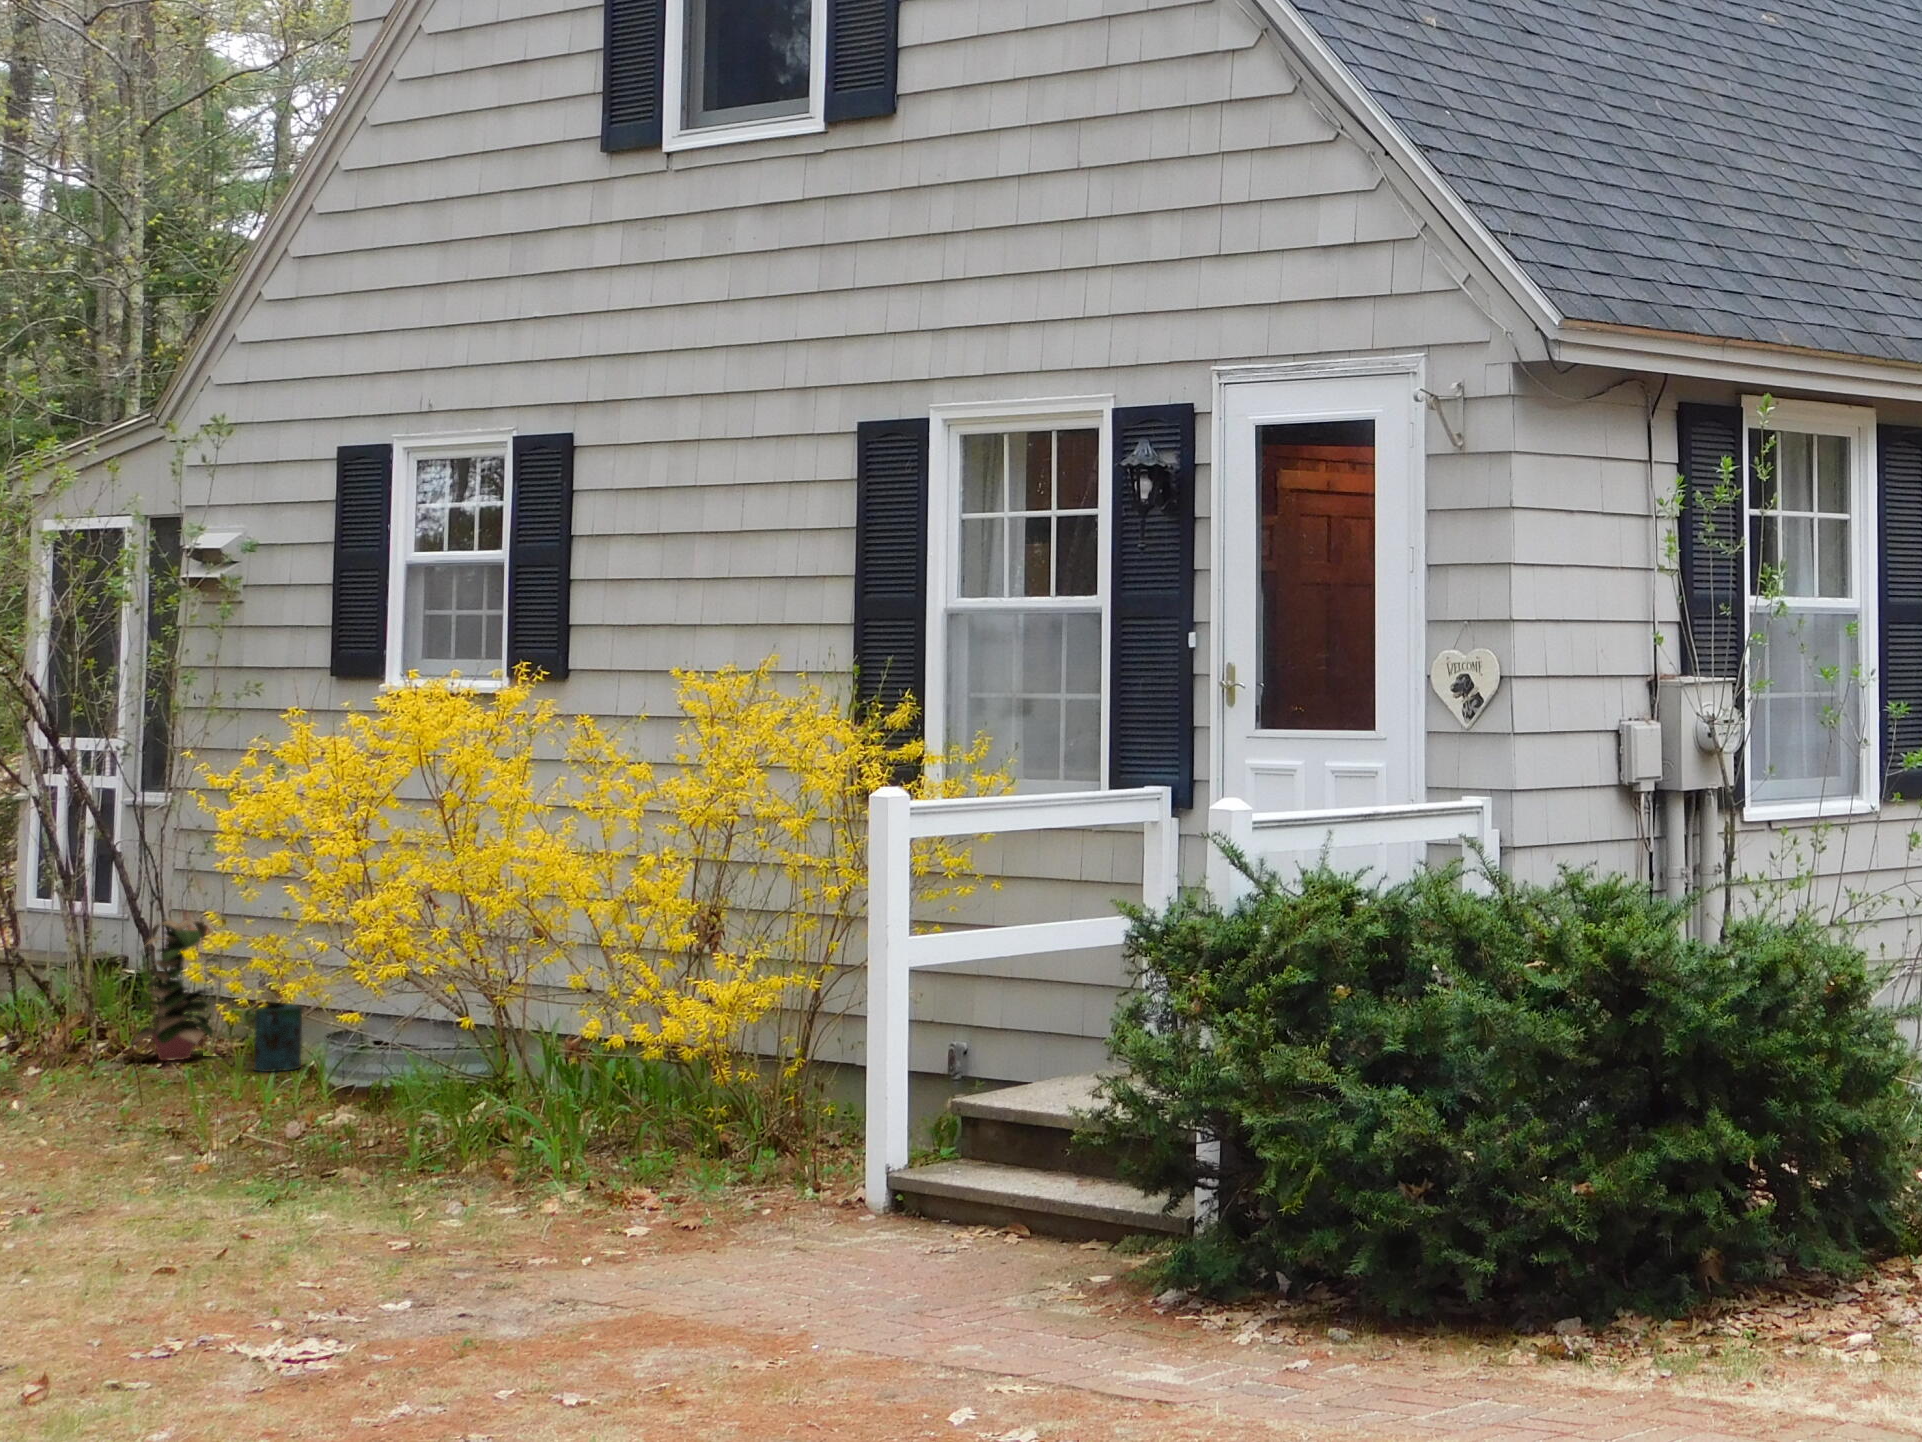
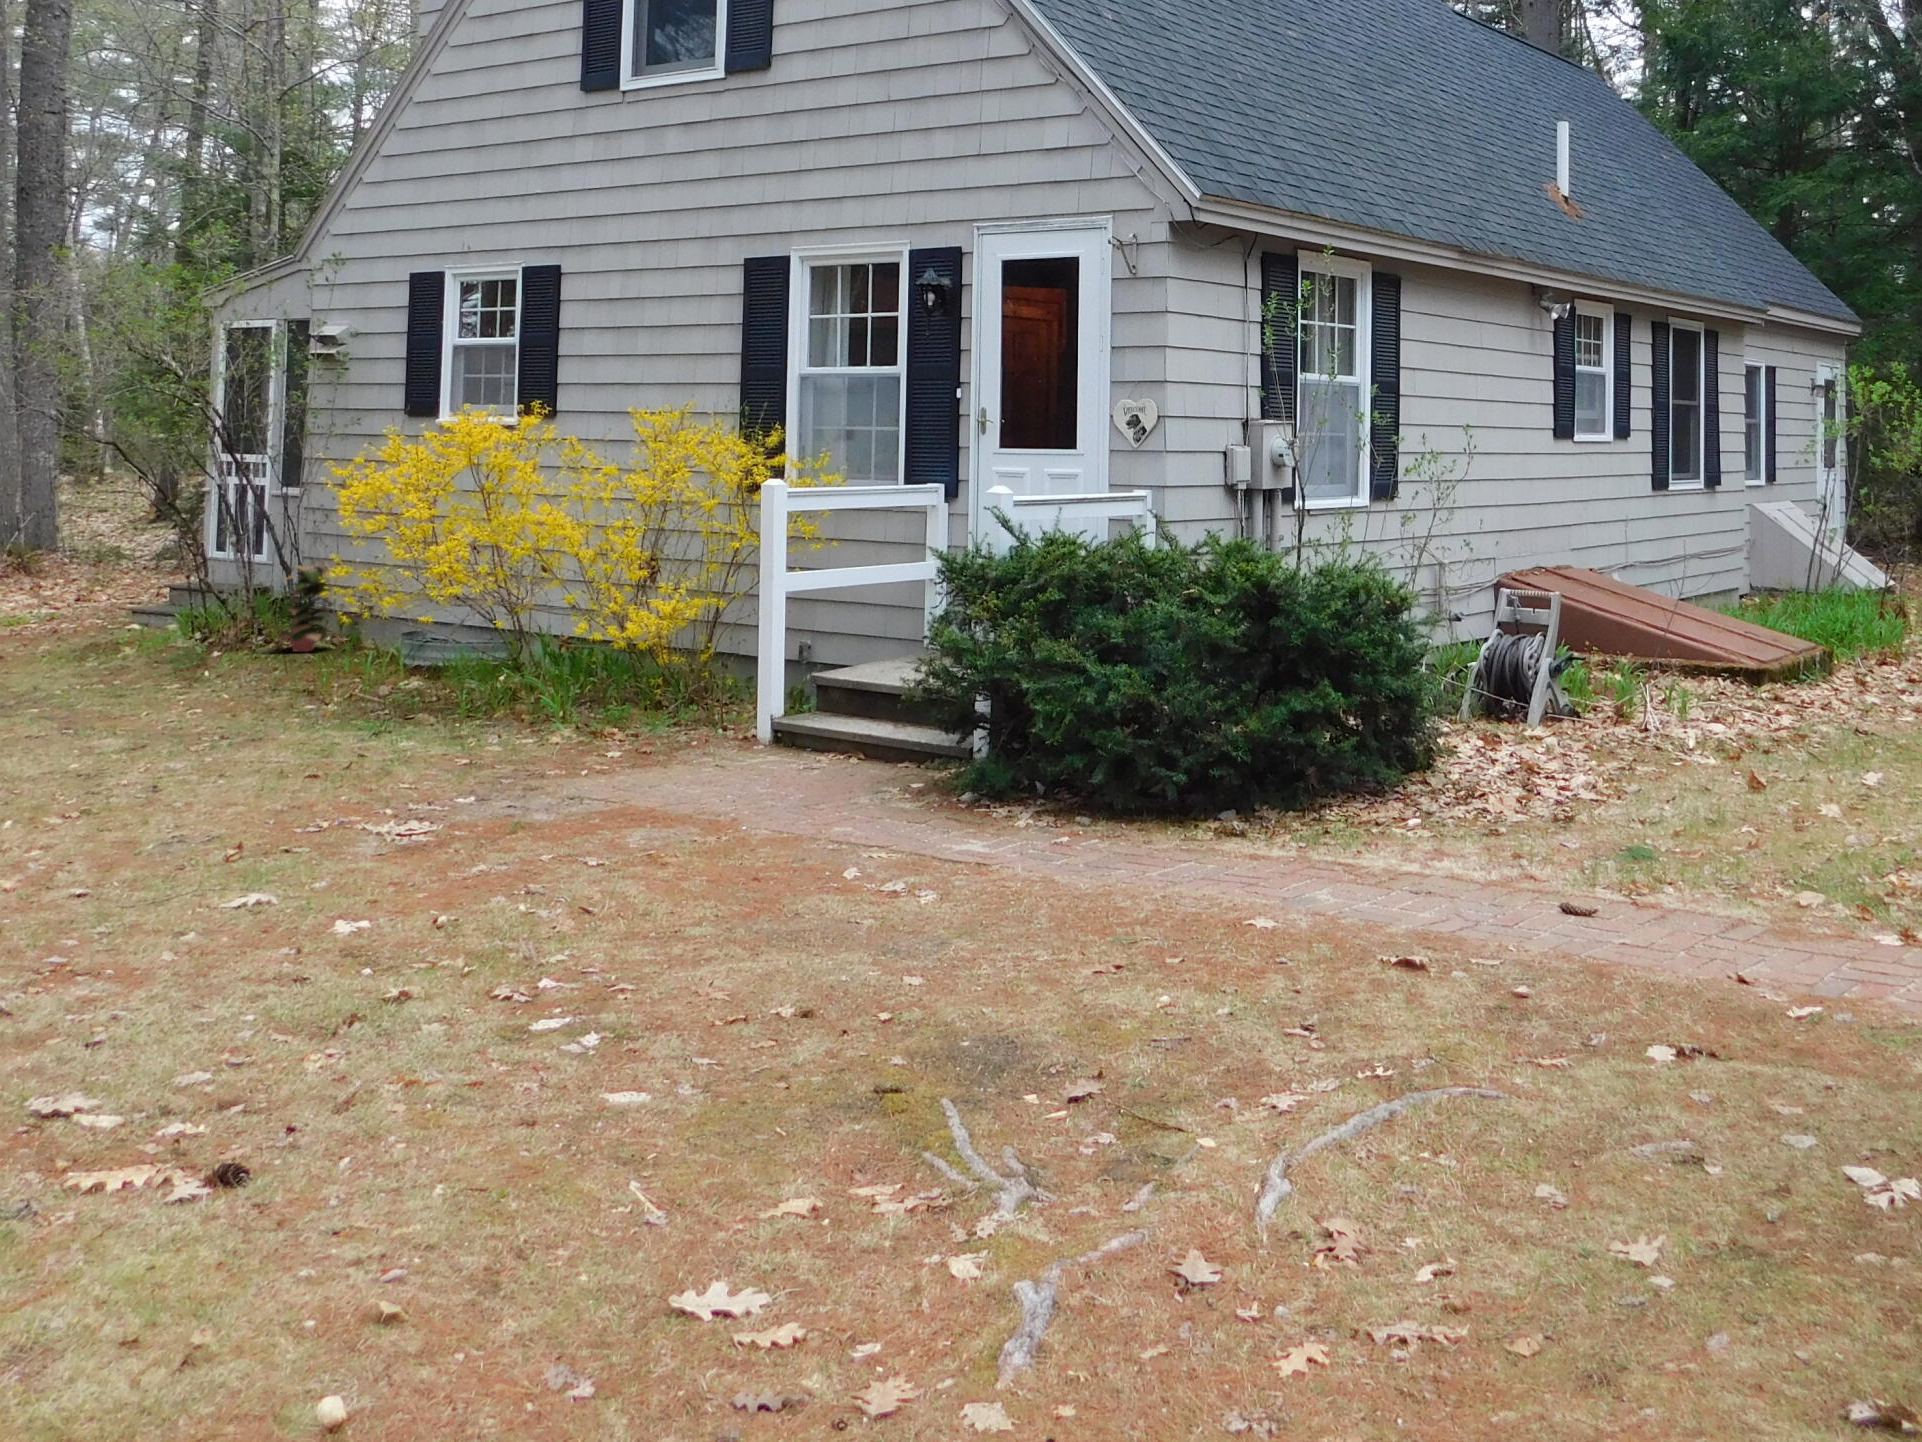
watering can: present [254,1001,302,1072] -> none [354,609,386,659]

